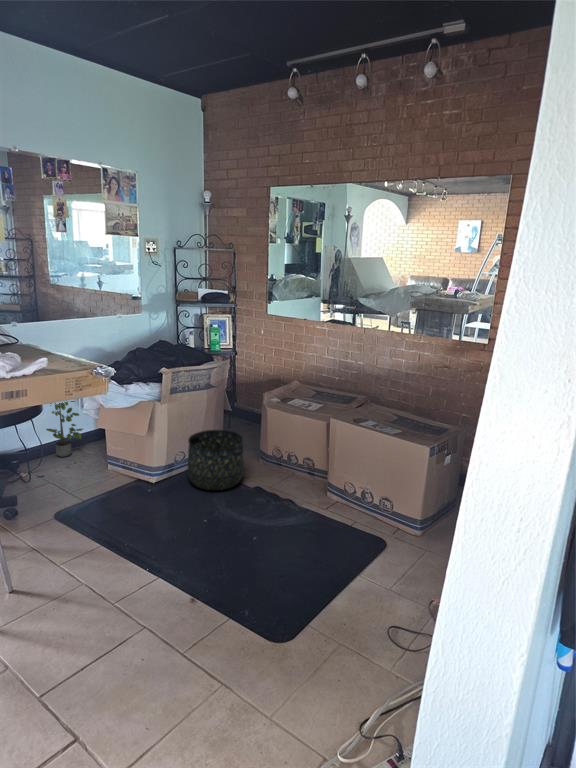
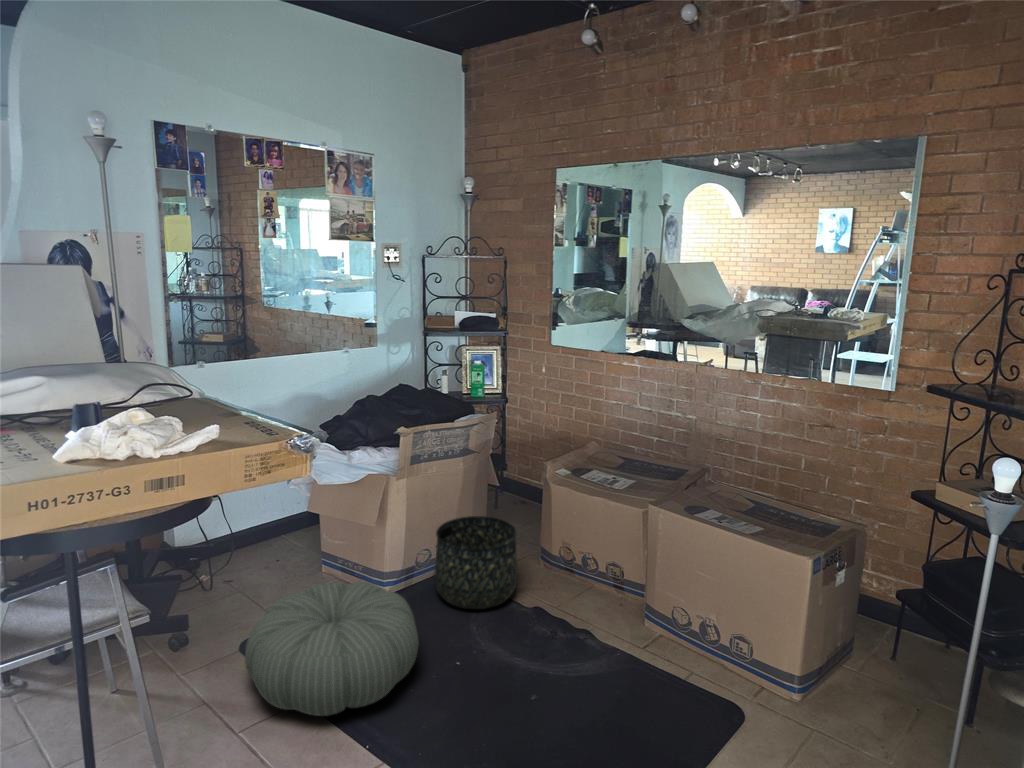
potted plant: present [46,401,83,457] -> none [240,460,294,550]
pouf: none [61,472,178,554] -> present [245,582,419,716]

